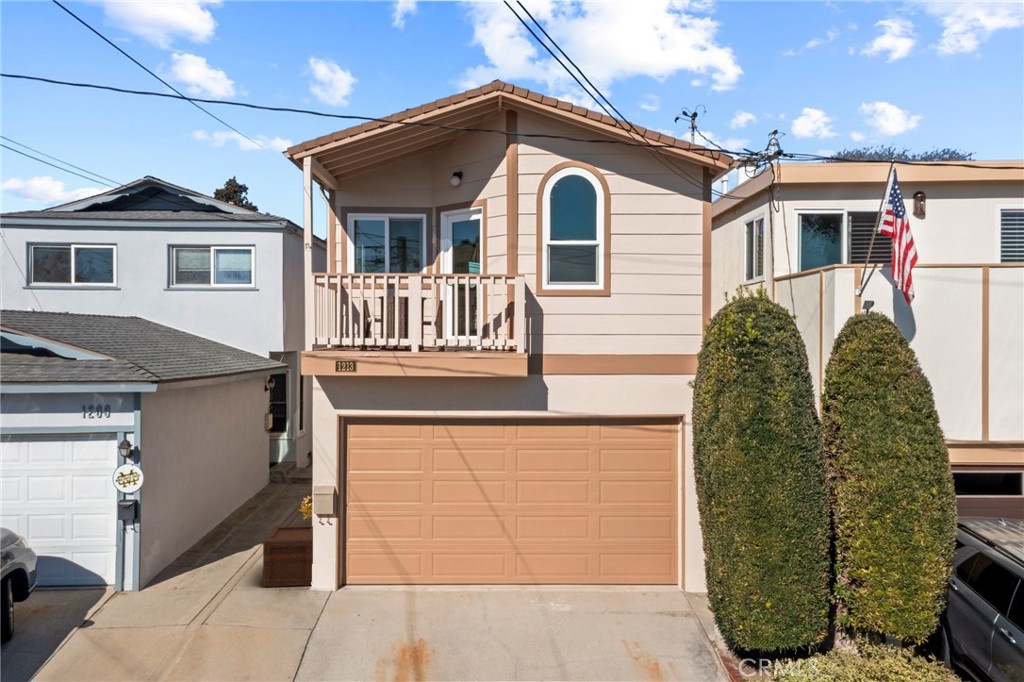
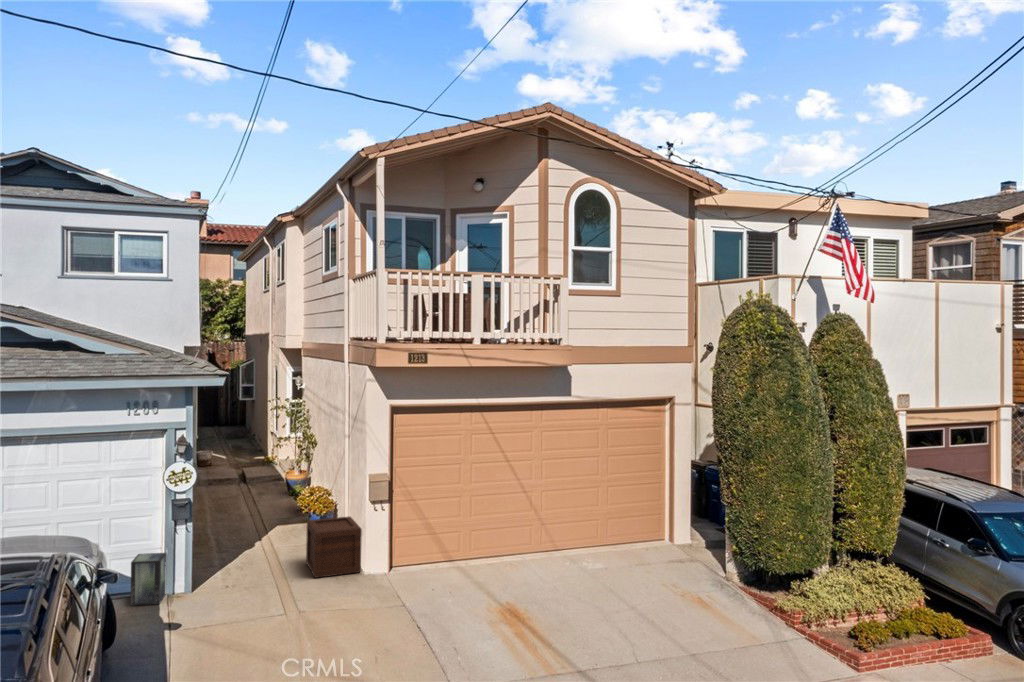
storage box: none [78,549,120,601] -> present [130,553,166,606]

